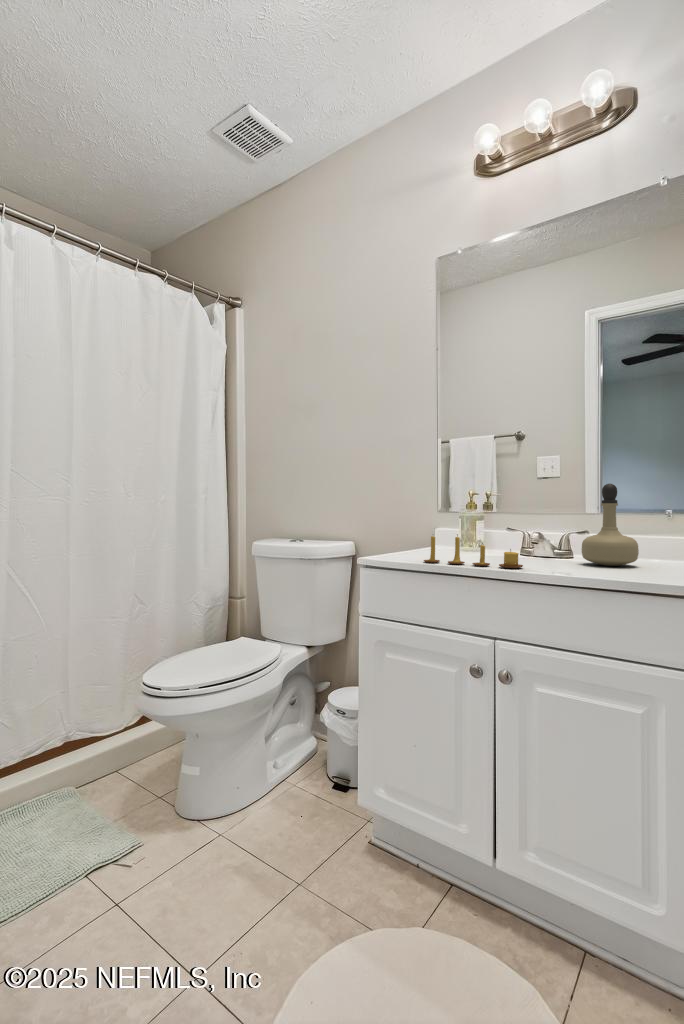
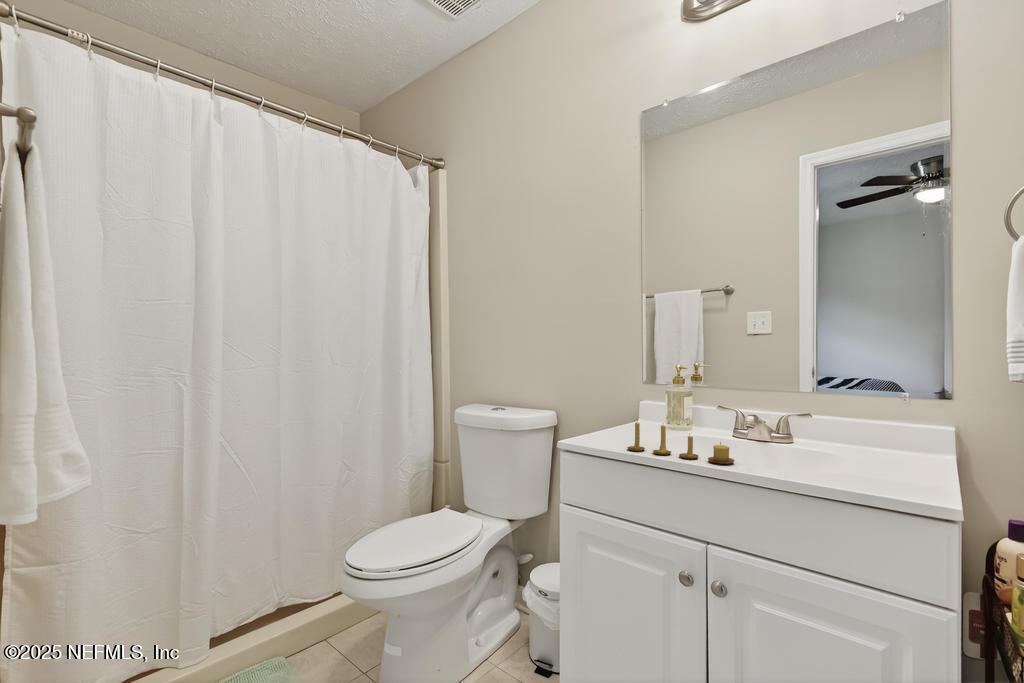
perfume bottle: present [582,484,639,566] -> none [800,369,865,460]

